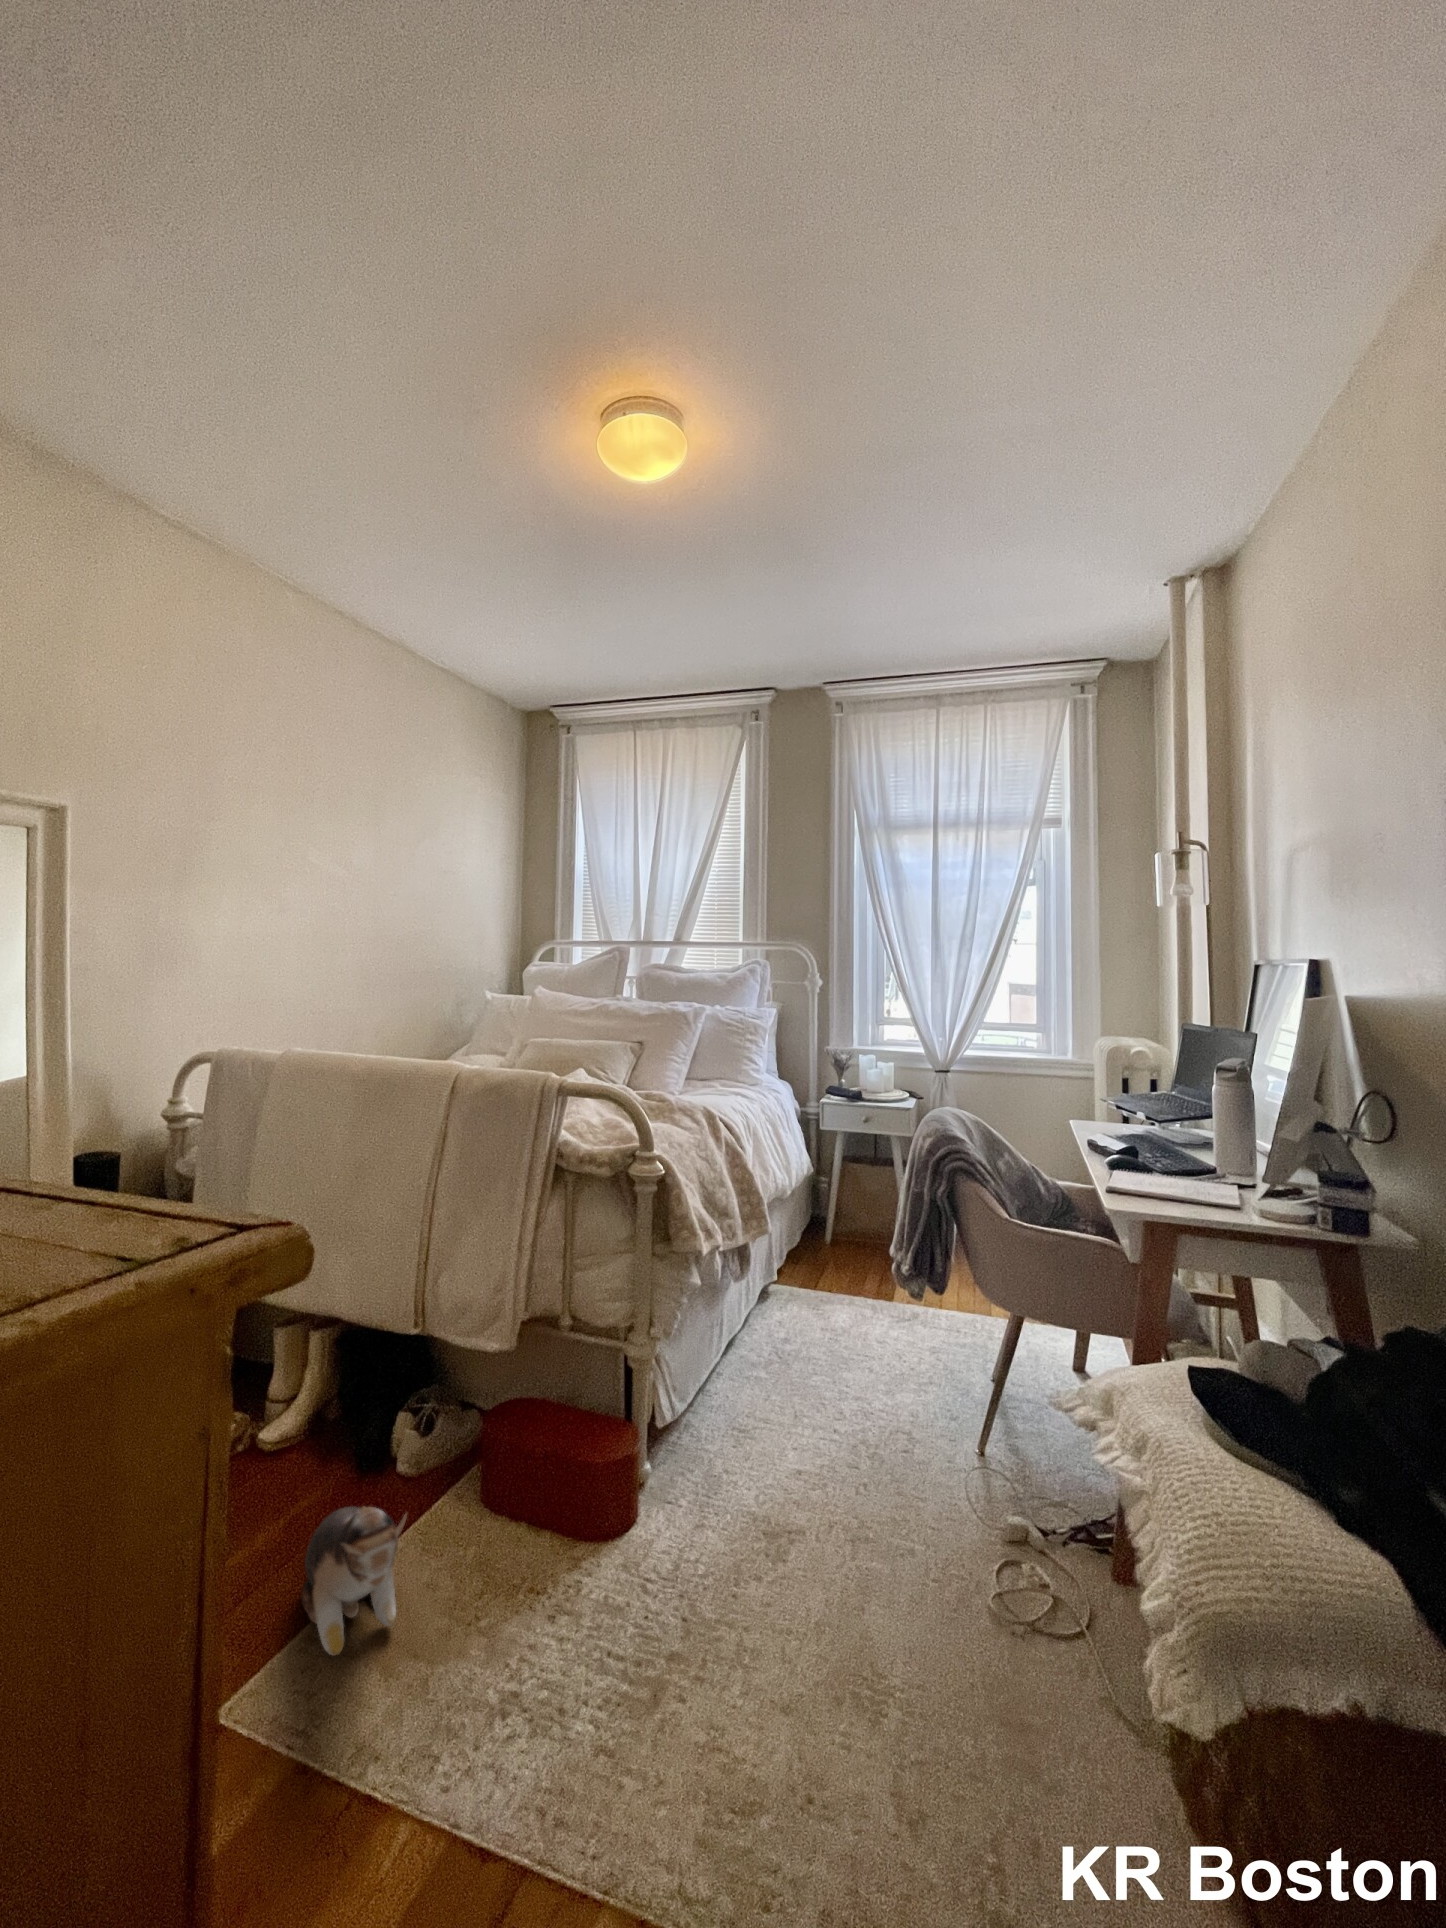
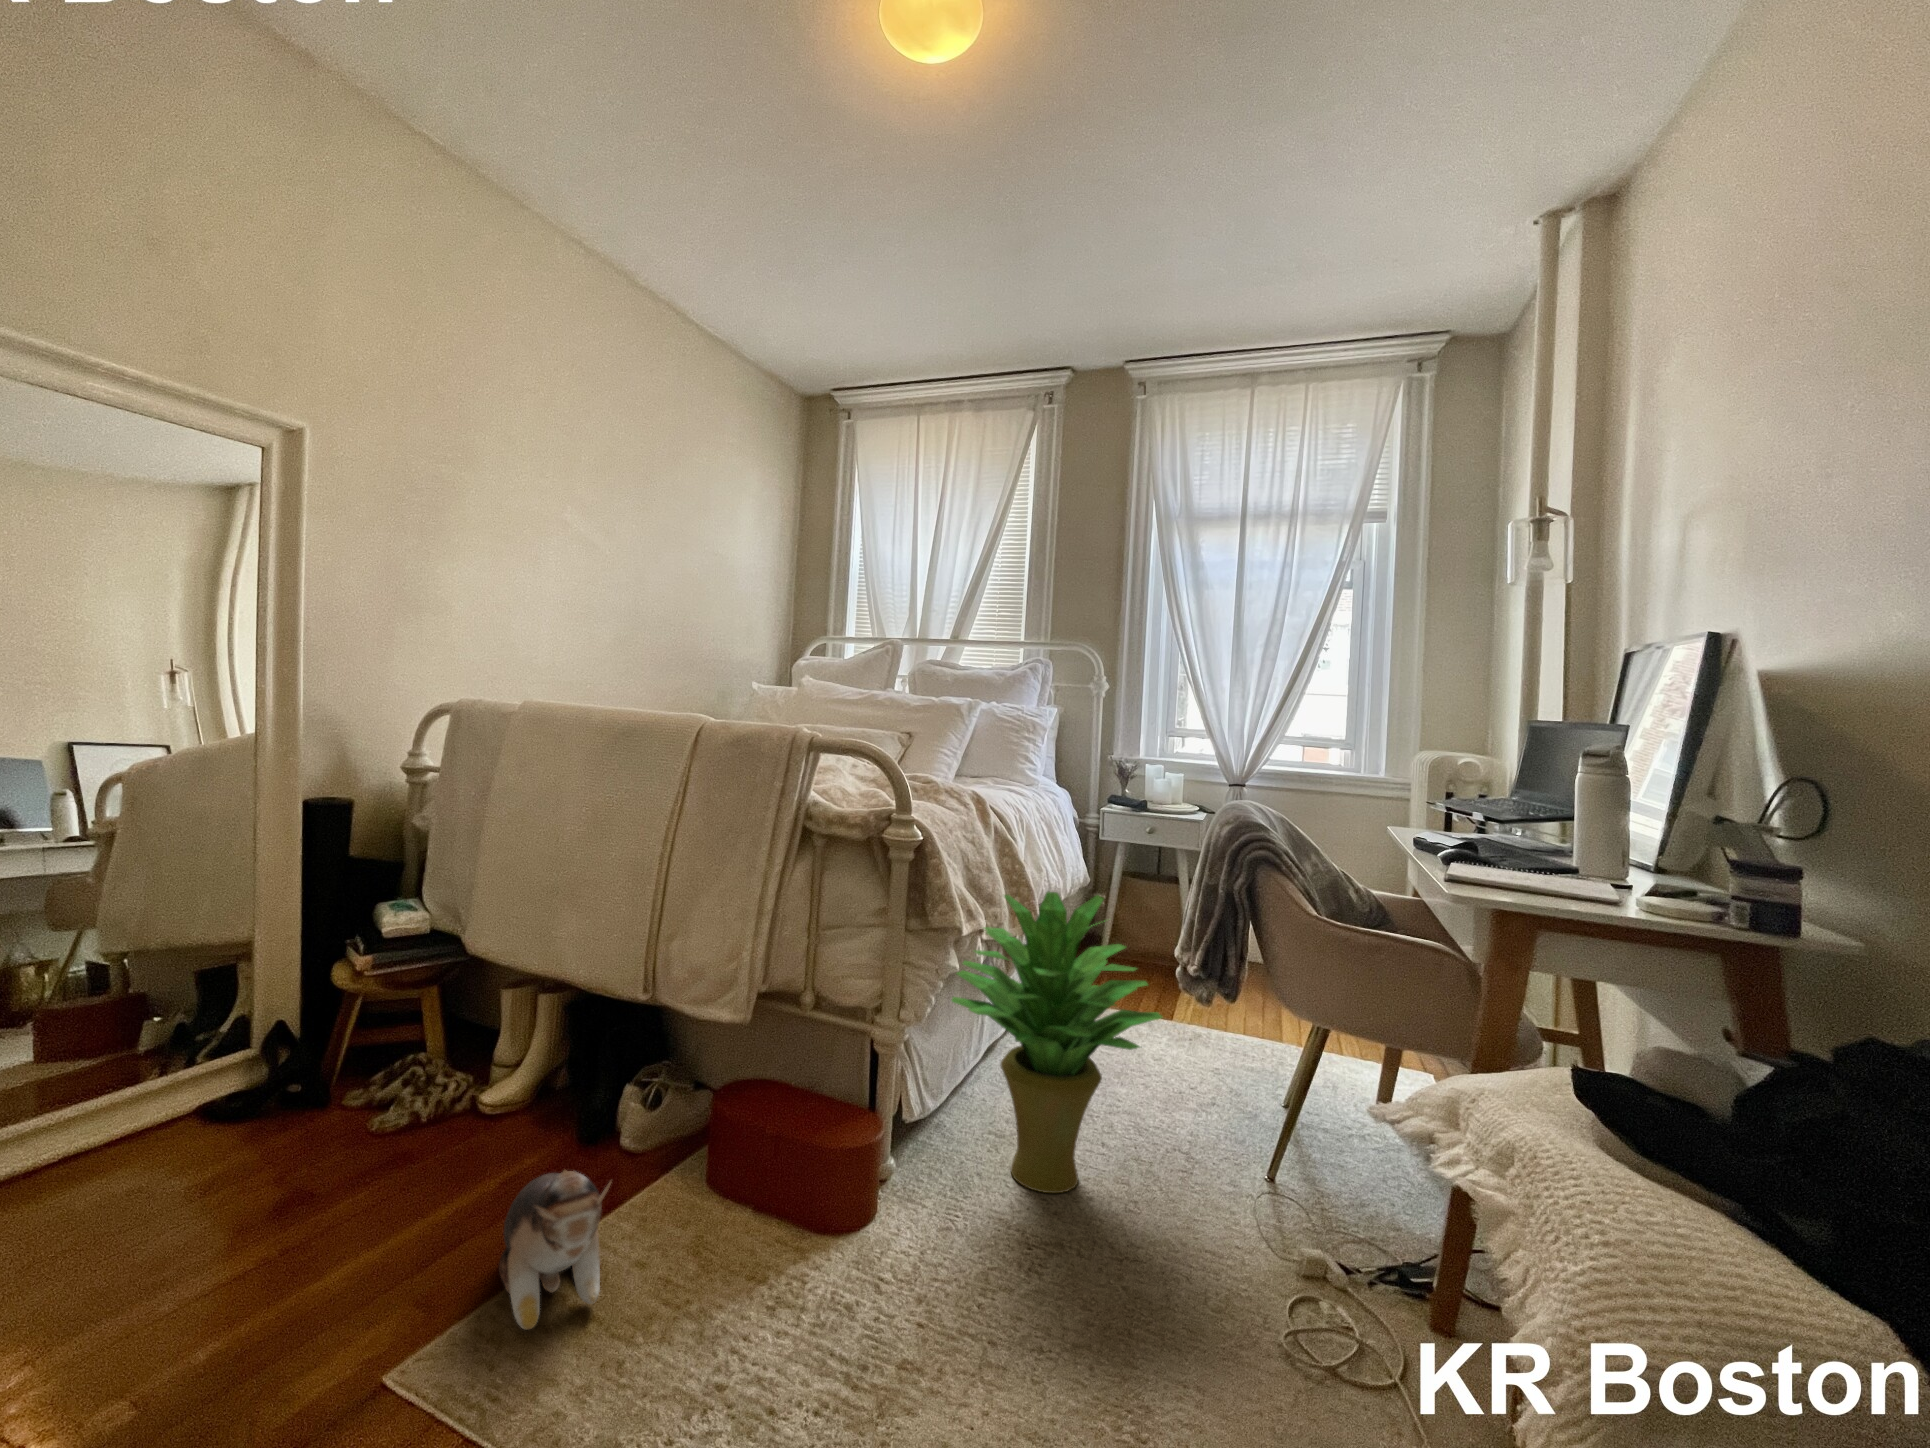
potted plant: none [694,1205,882,1482] -> present [952,892,1162,1193]

